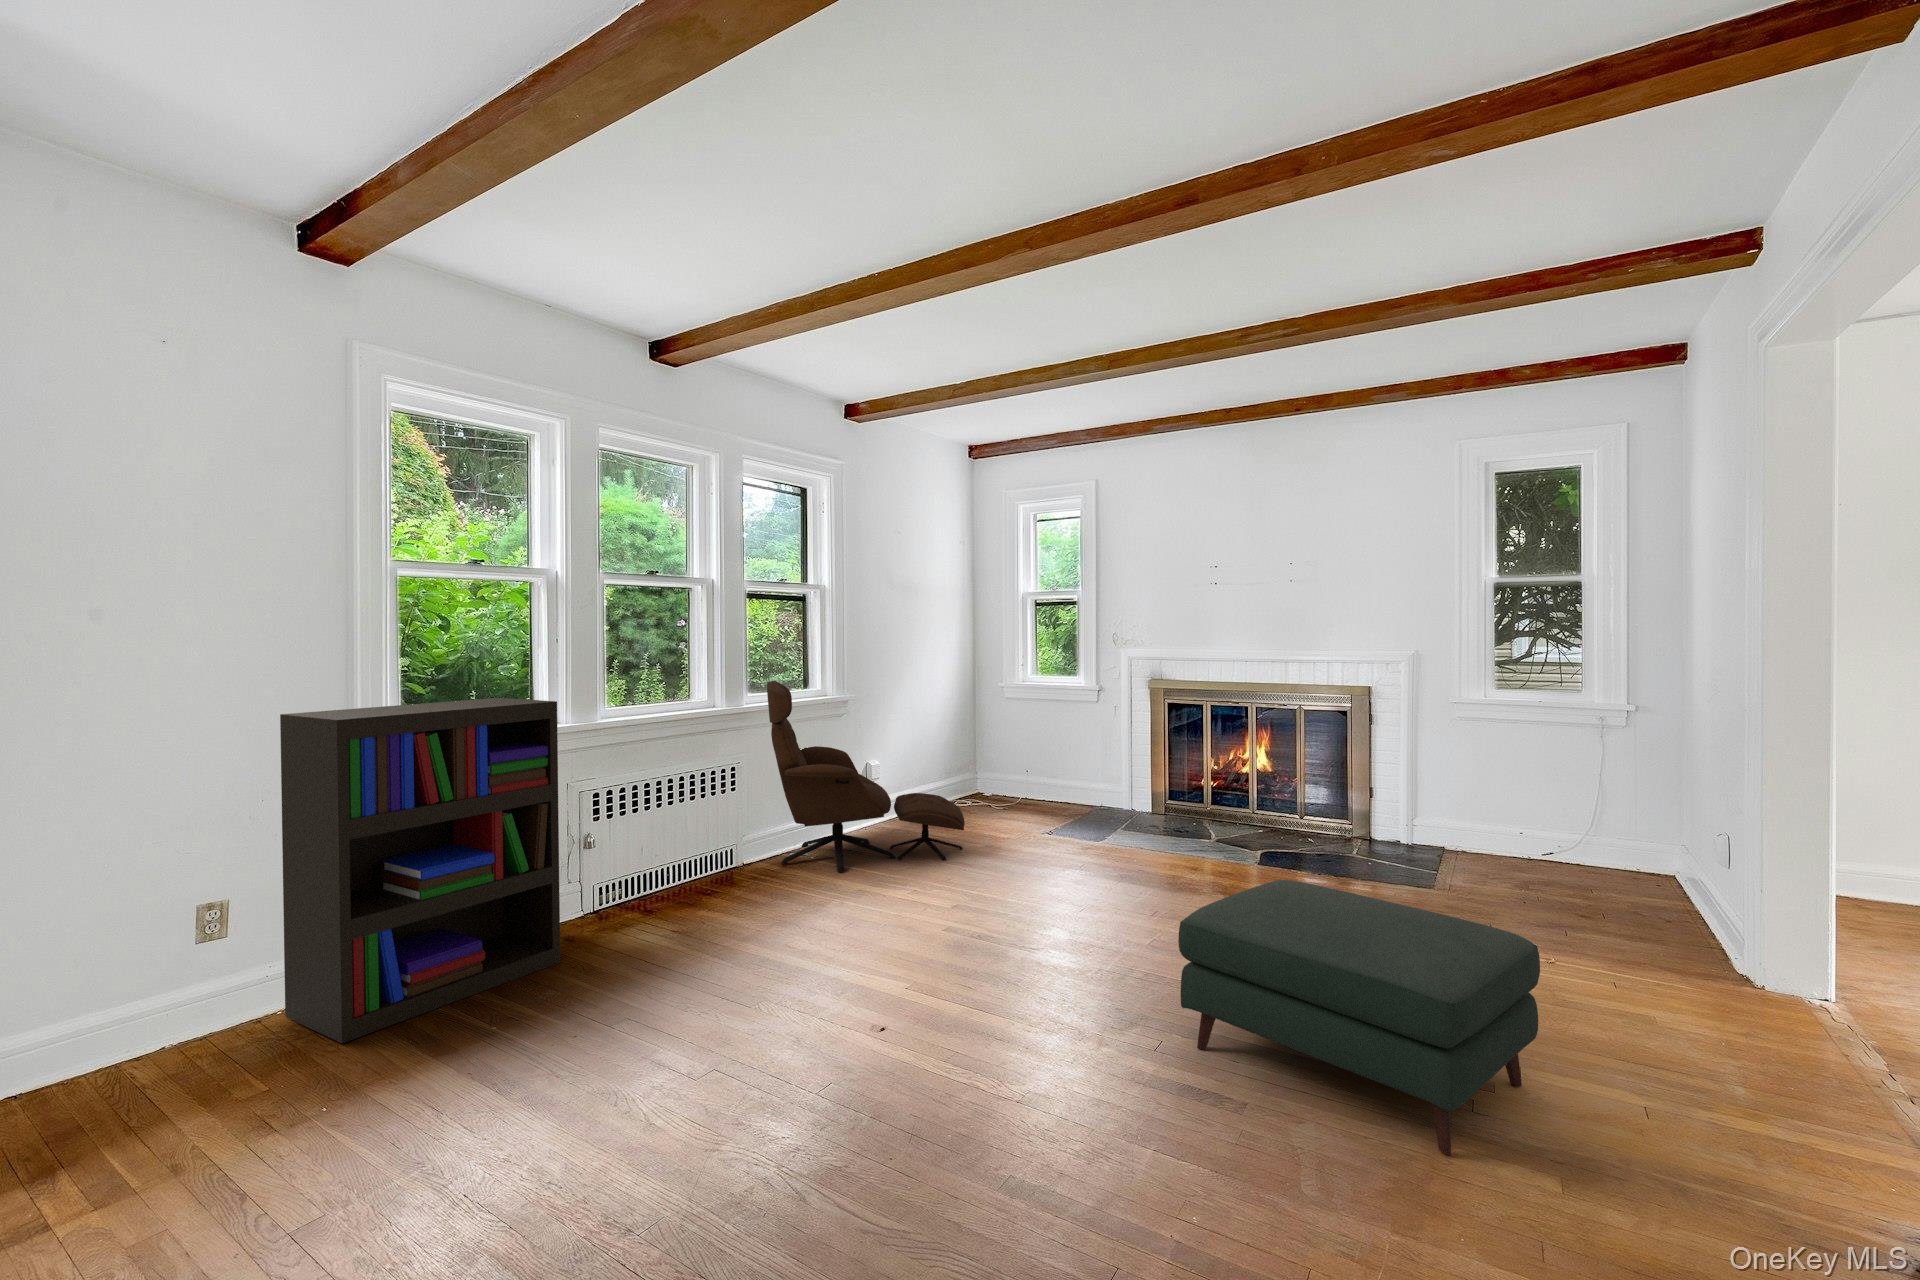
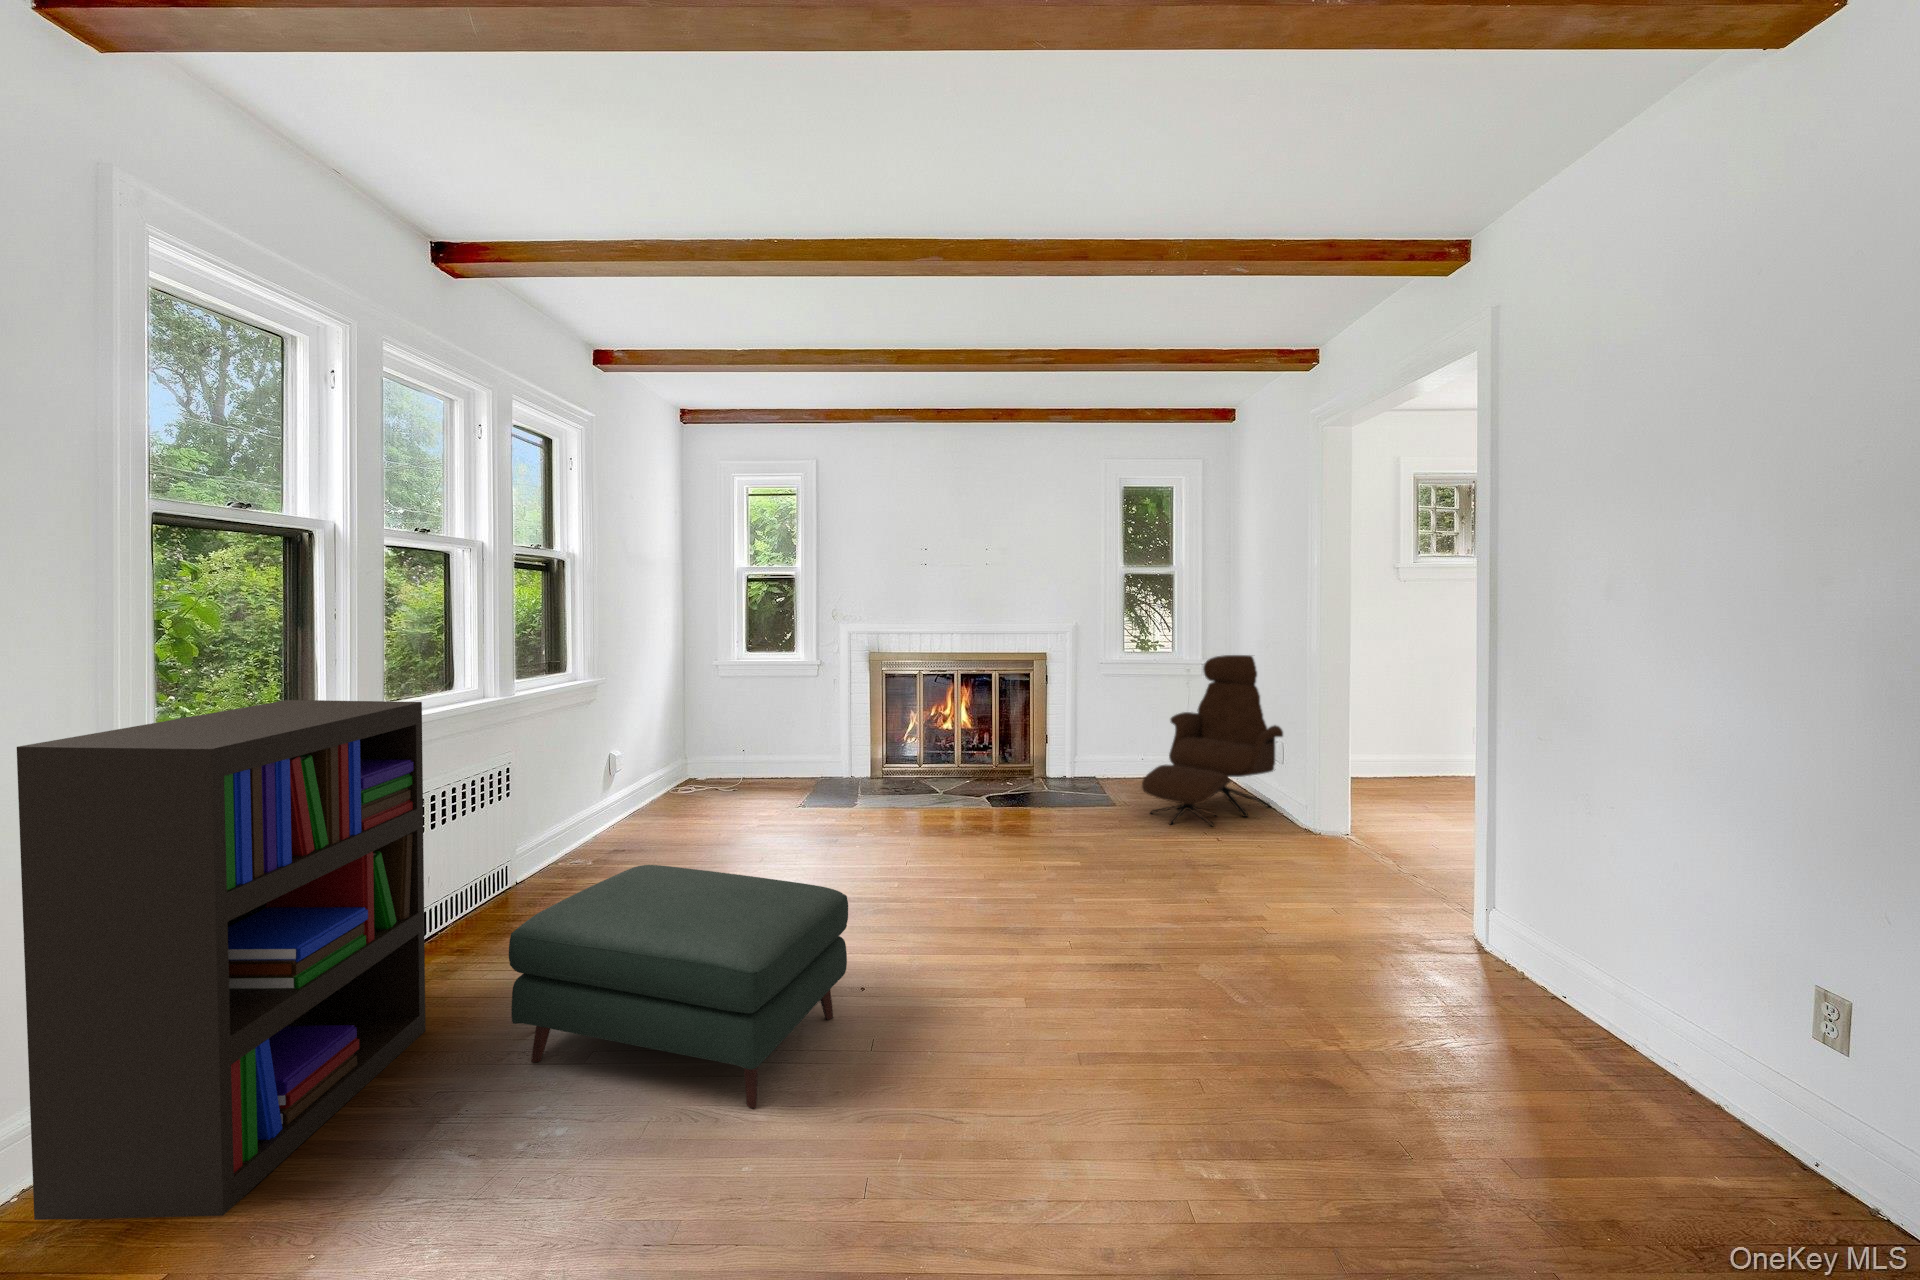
lounge chair: present [767,681,965,872] -> present [1142,655,1283,826]
ottoman: present [1178,880,1540,1155] -> present [509,865,848,1108]

